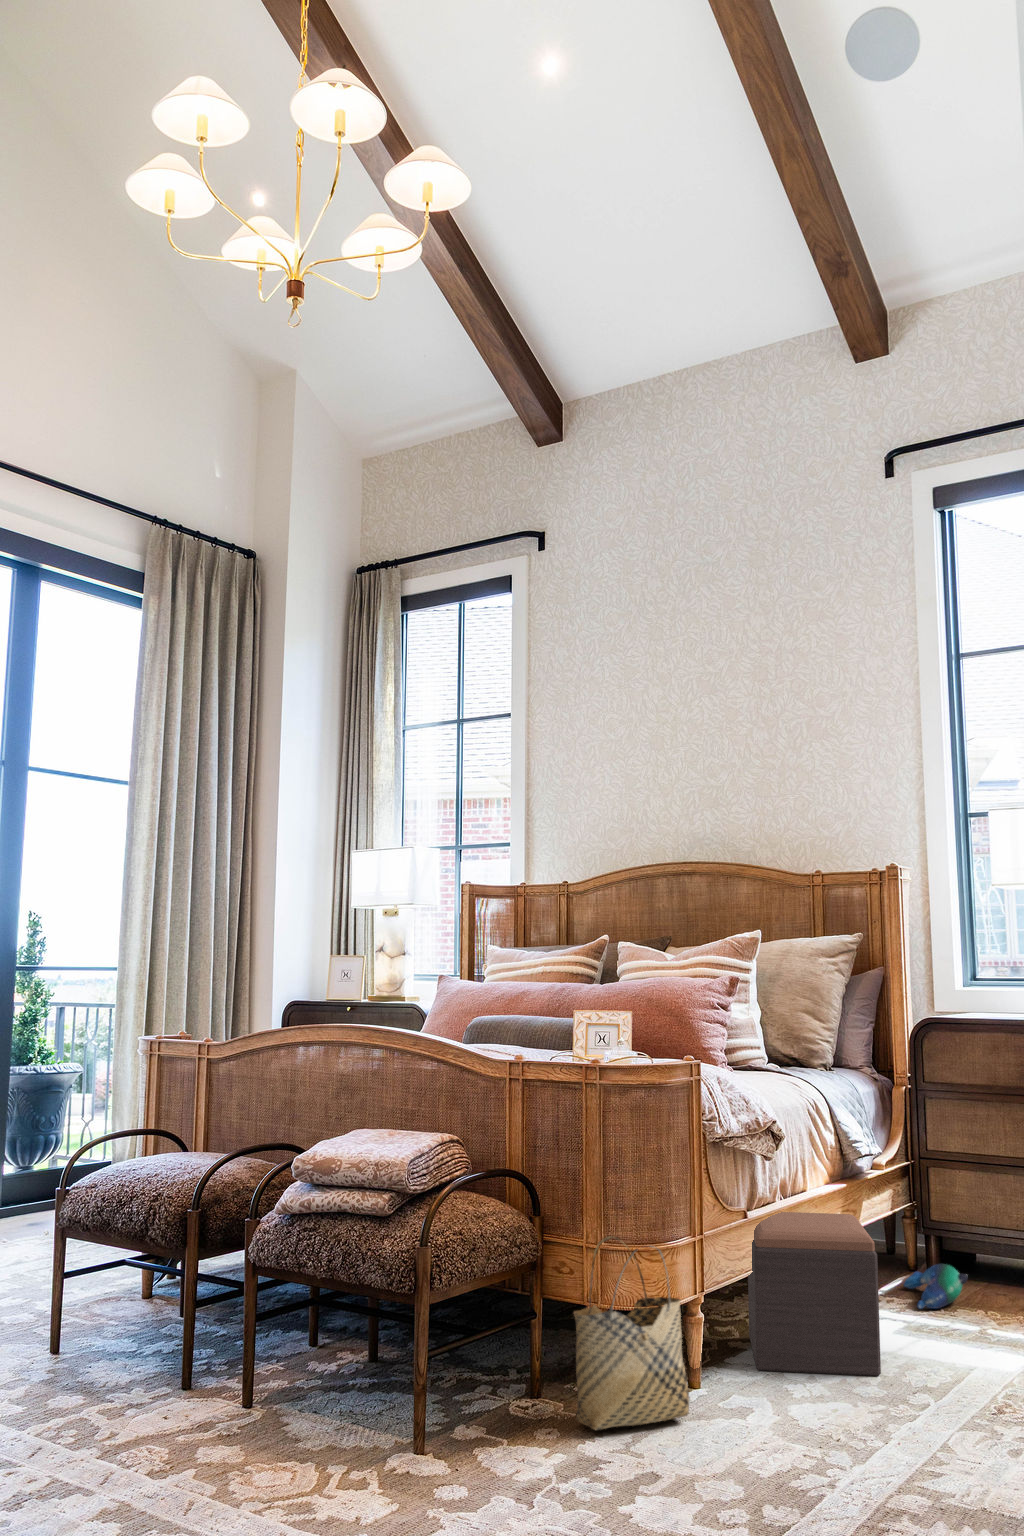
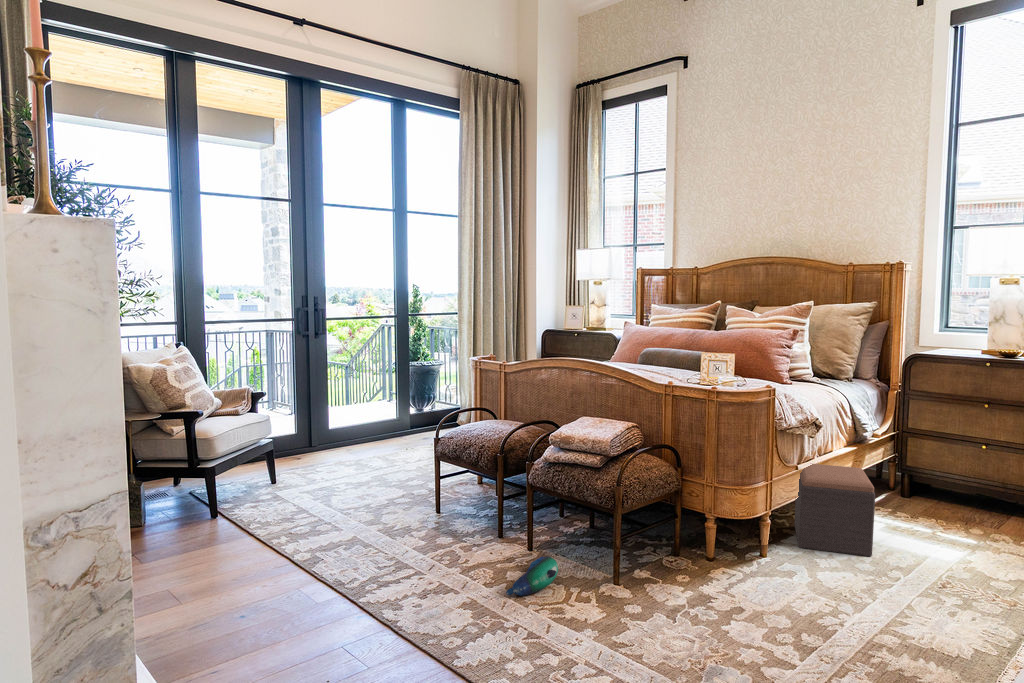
woven basket: present [574,1236,689,1430] -> none [698,481,761,579]
plush toy: present [904,1264,968,1309] -> present [506,556,558,596]

